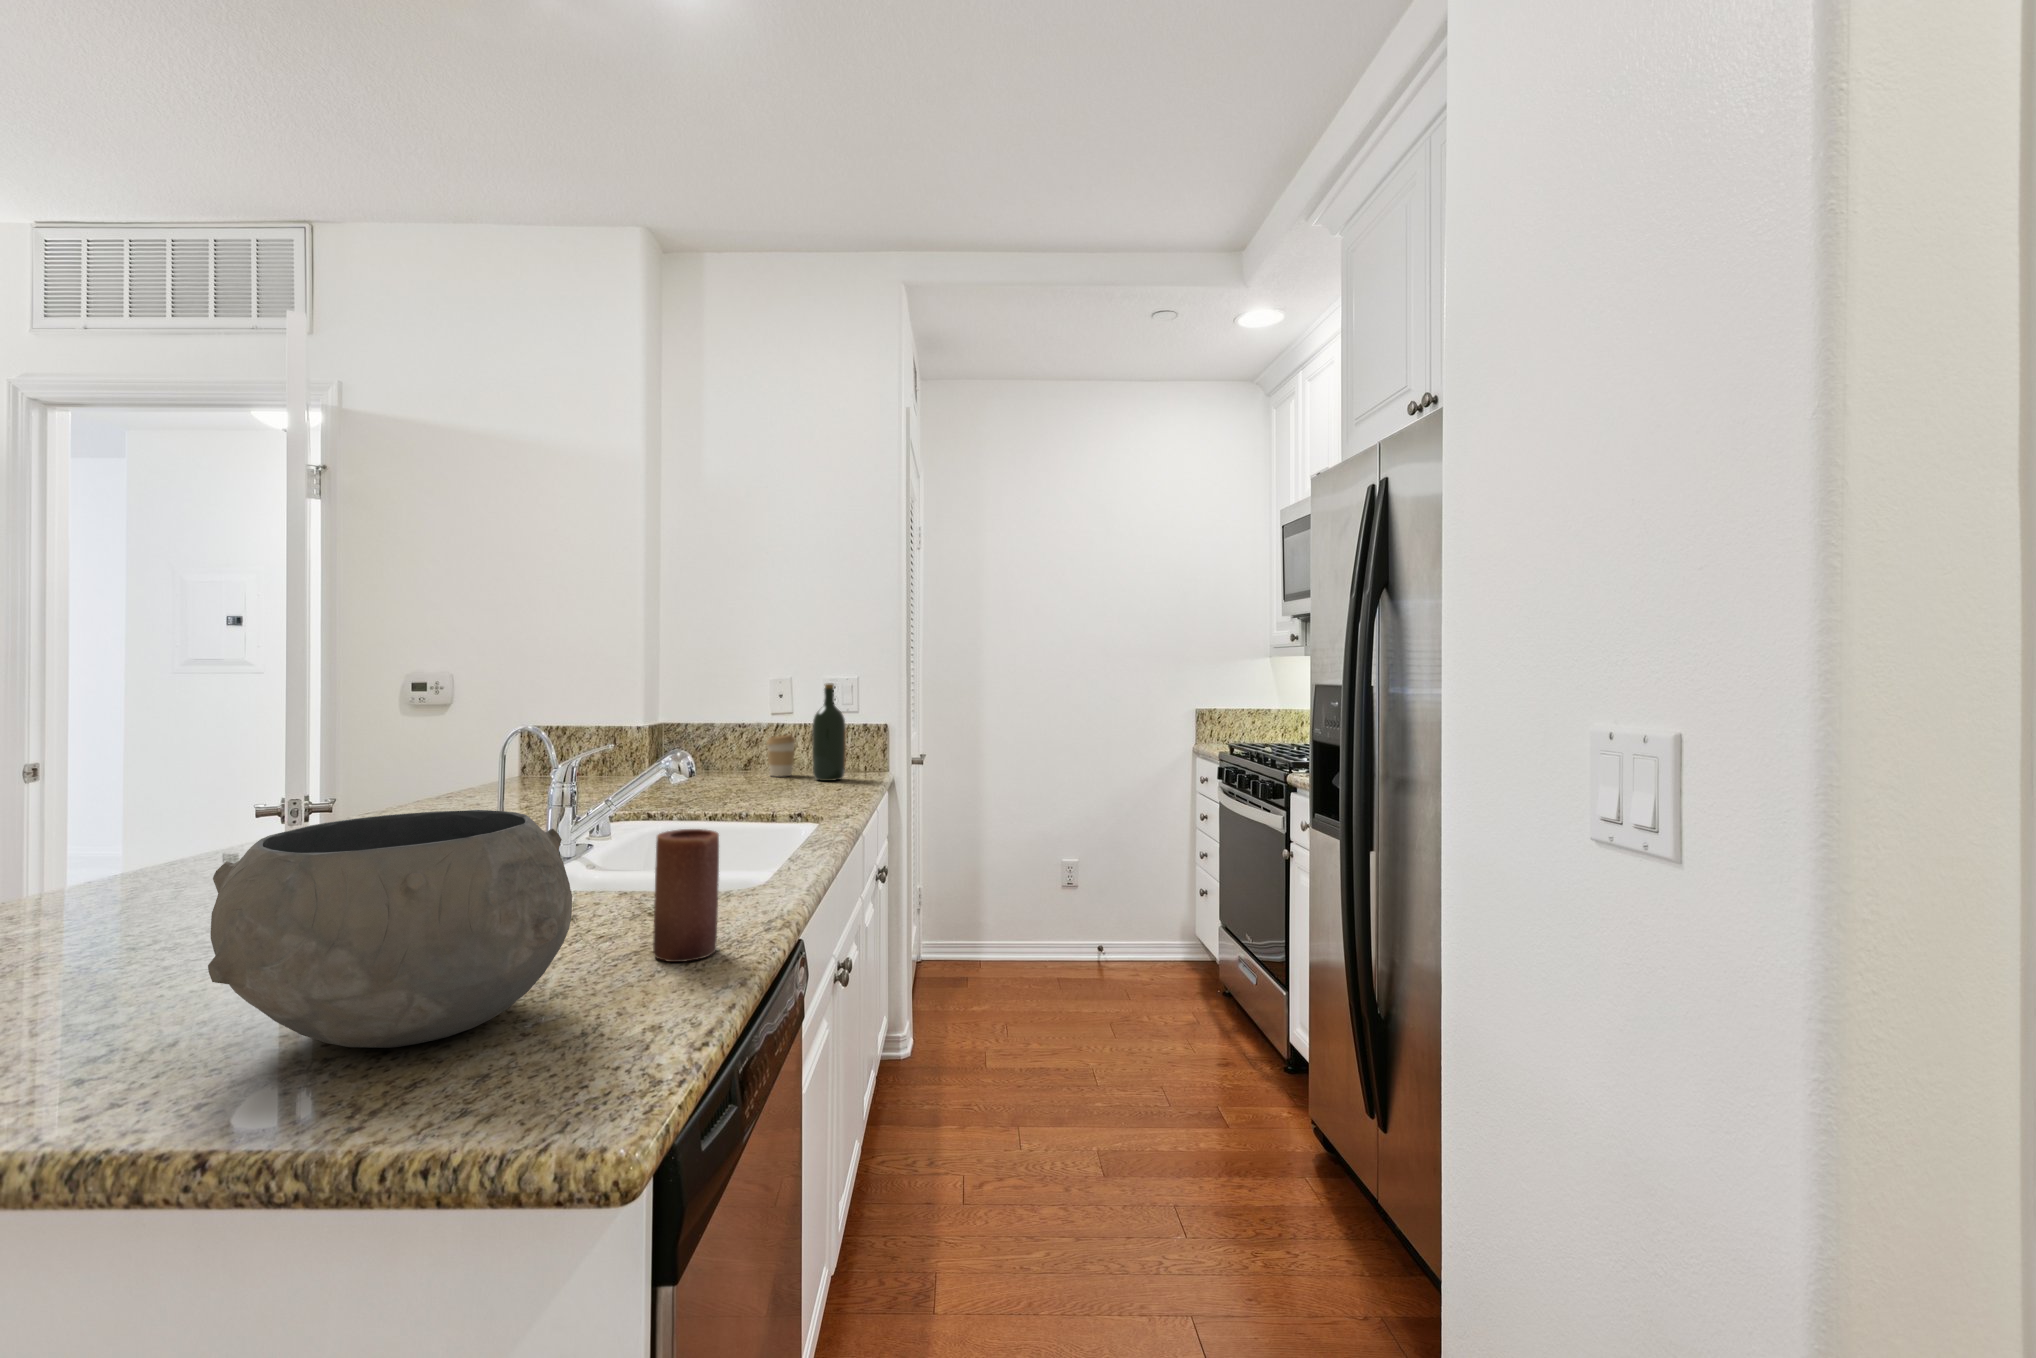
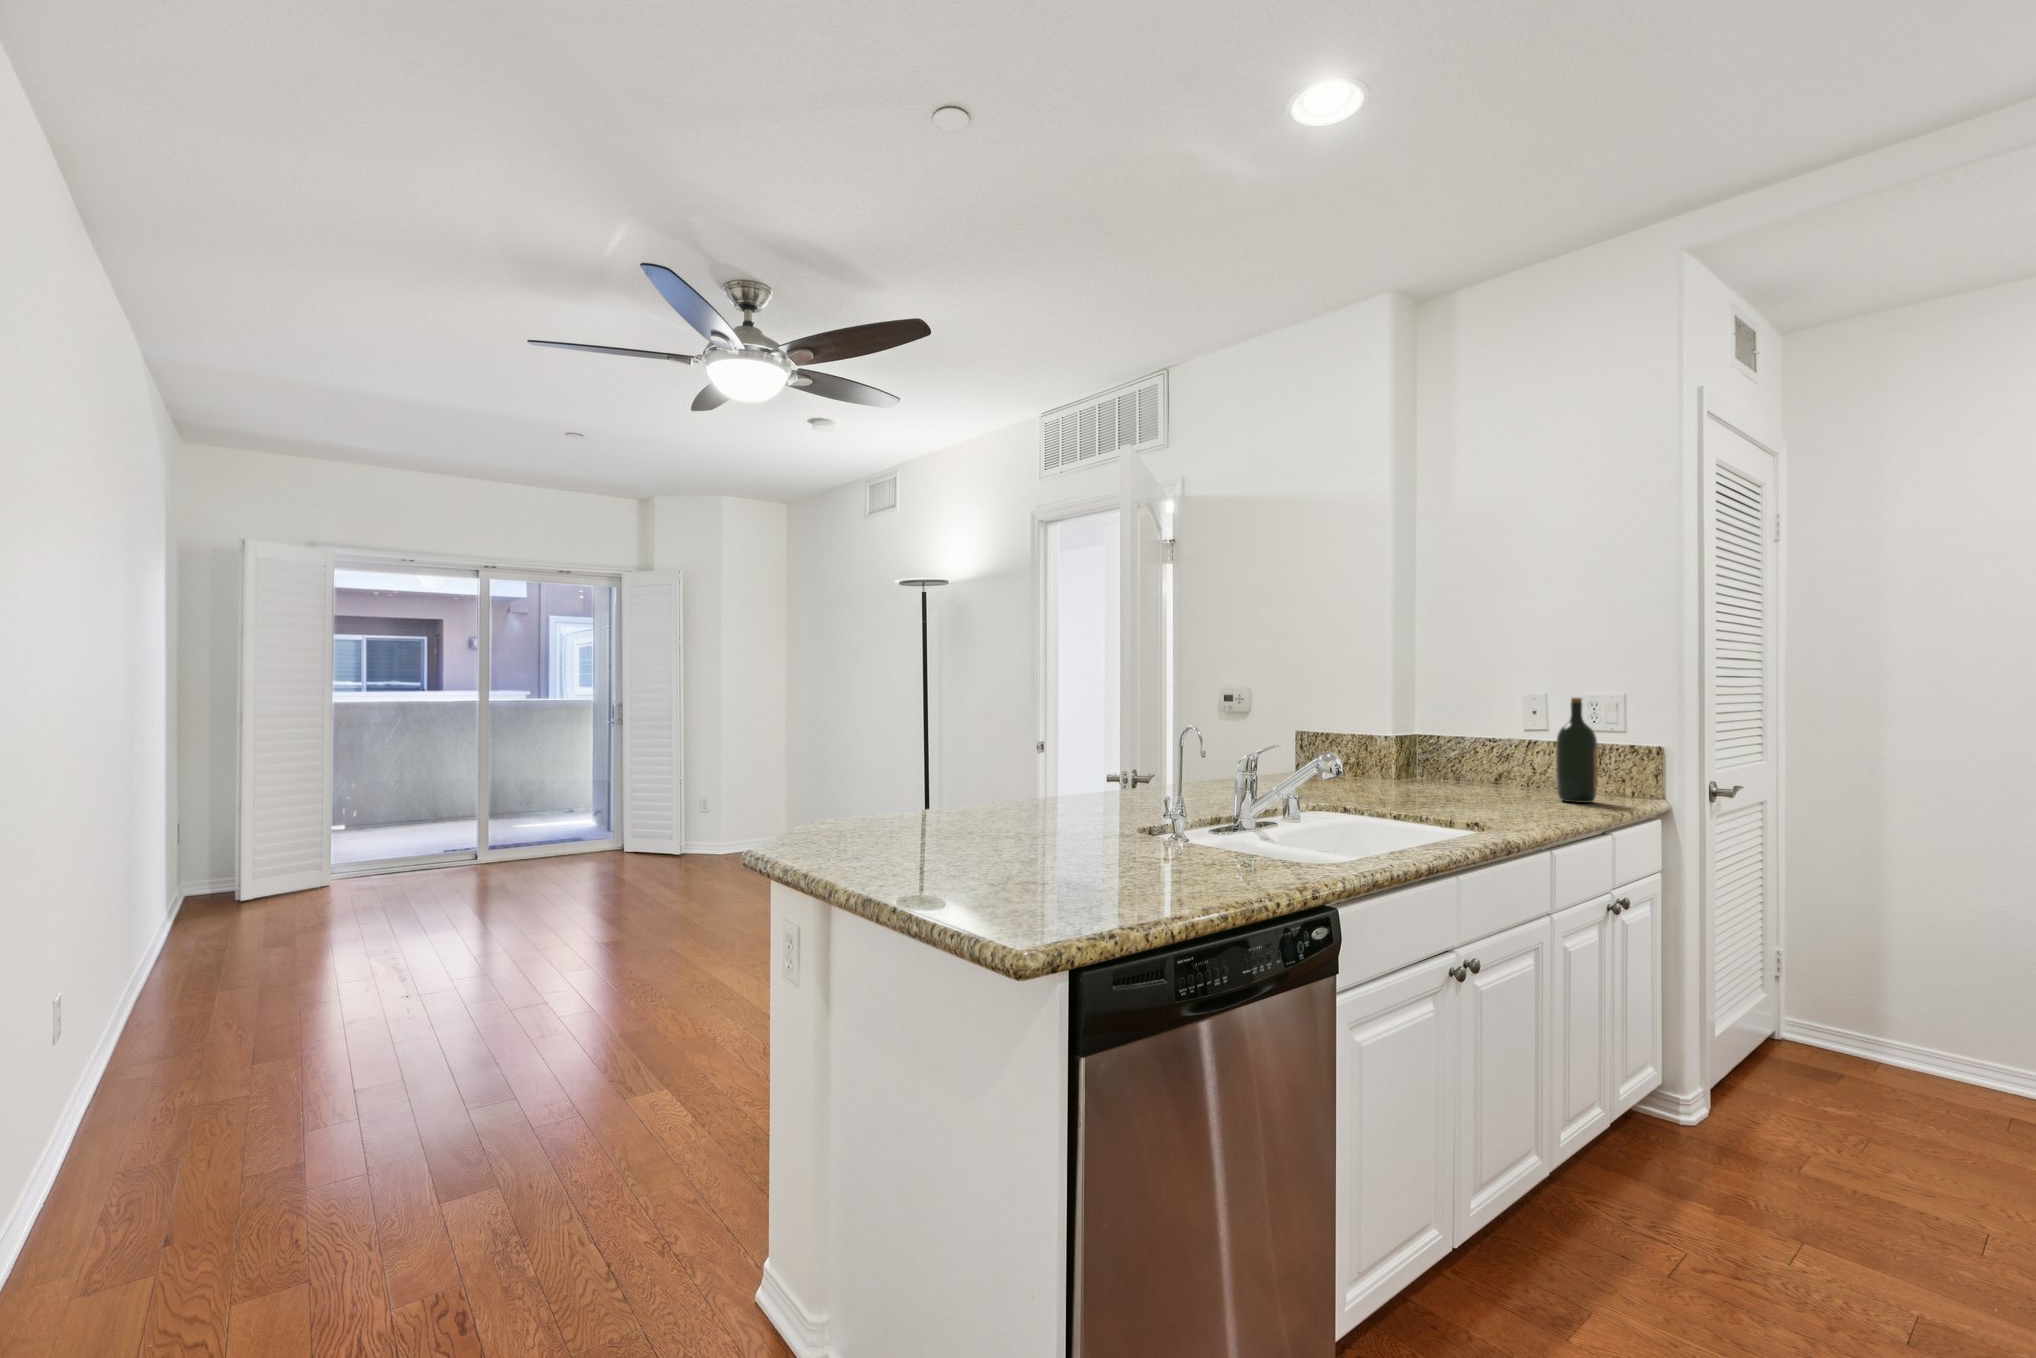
coffee cup: present [766,734,796,776] -> none [1514,751,1548,794]
ceramic bowl: present [208,810,572,1048] -> none [926,763,1105,891]
candle: present [653,829,719,962] -> none [1182,796,1228,892]

